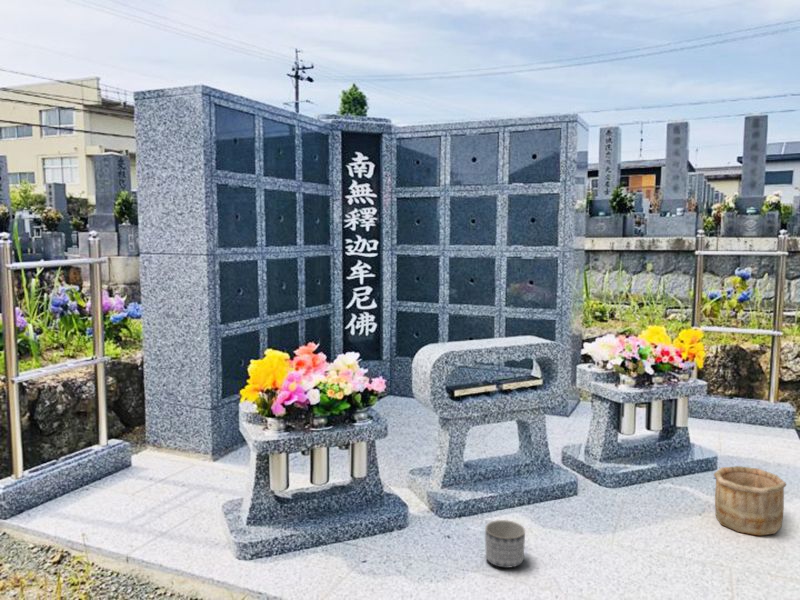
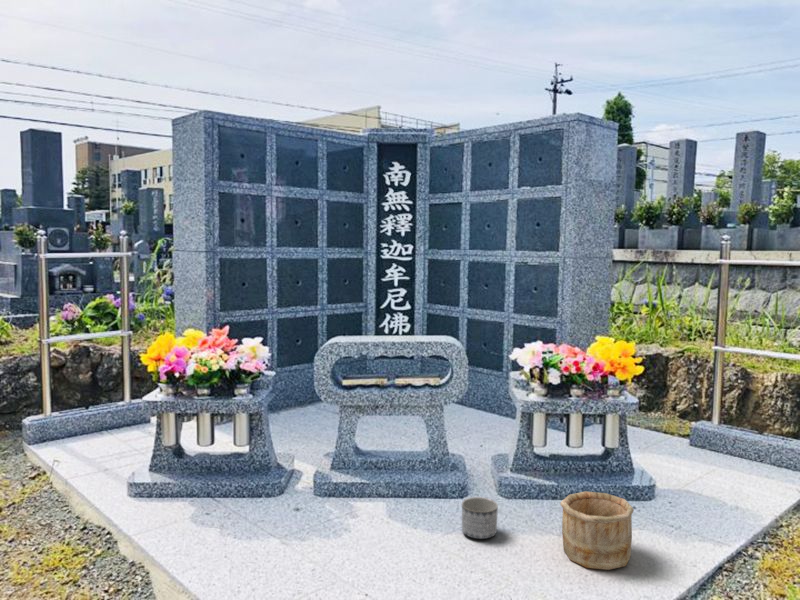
planter: present [485,520,525,568] -> present [462,497,498,539]

